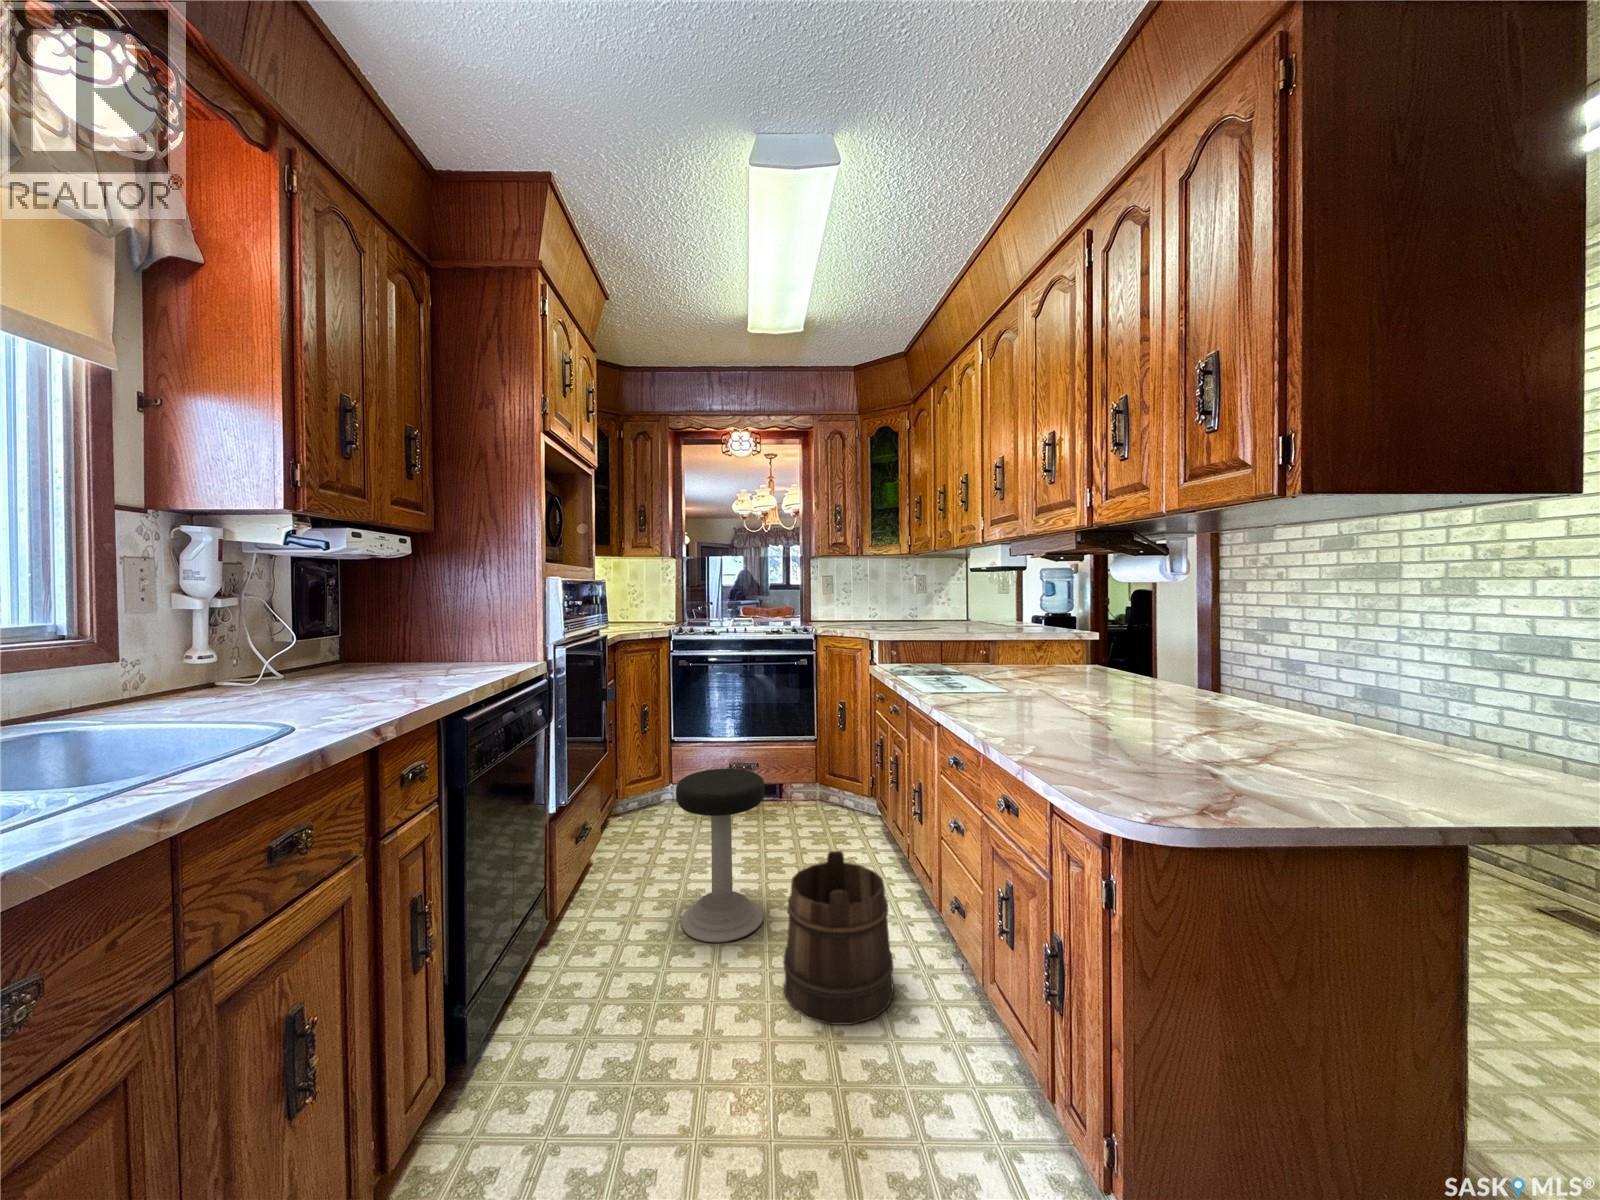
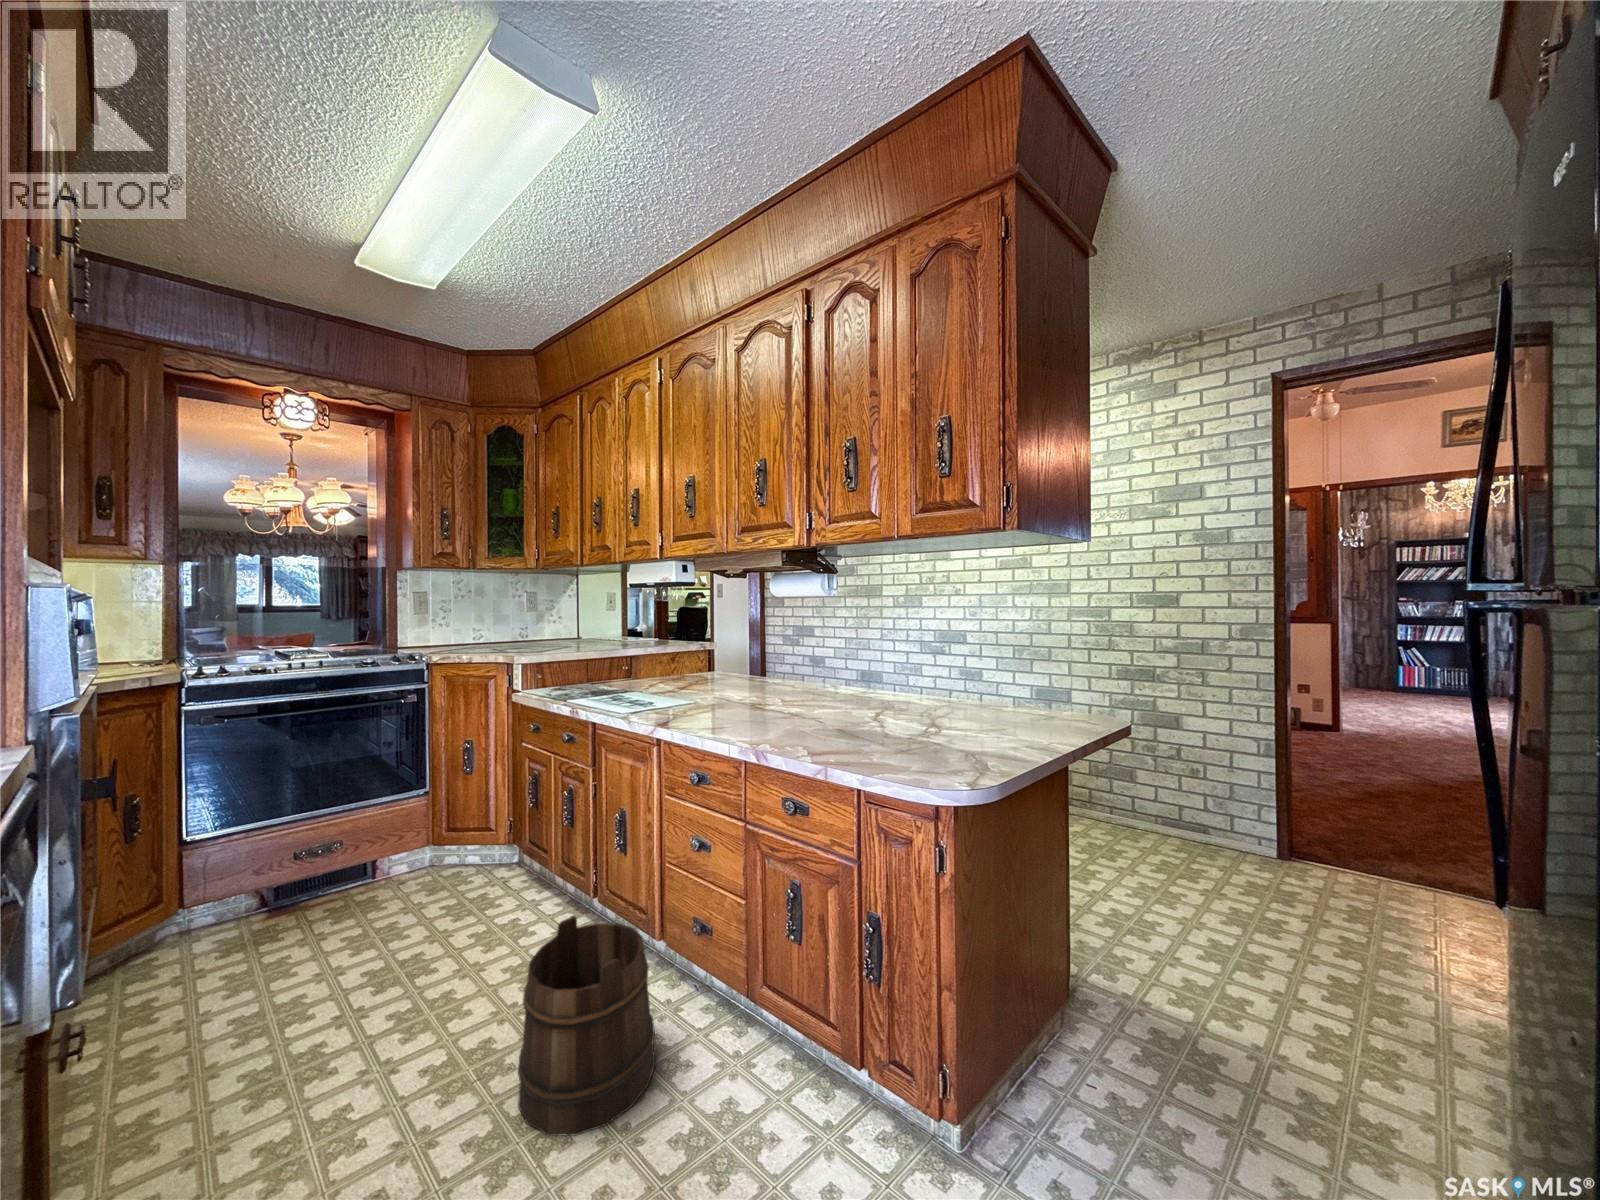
stool: present [676,769,764,942] -> none [288,858,443,1135]

